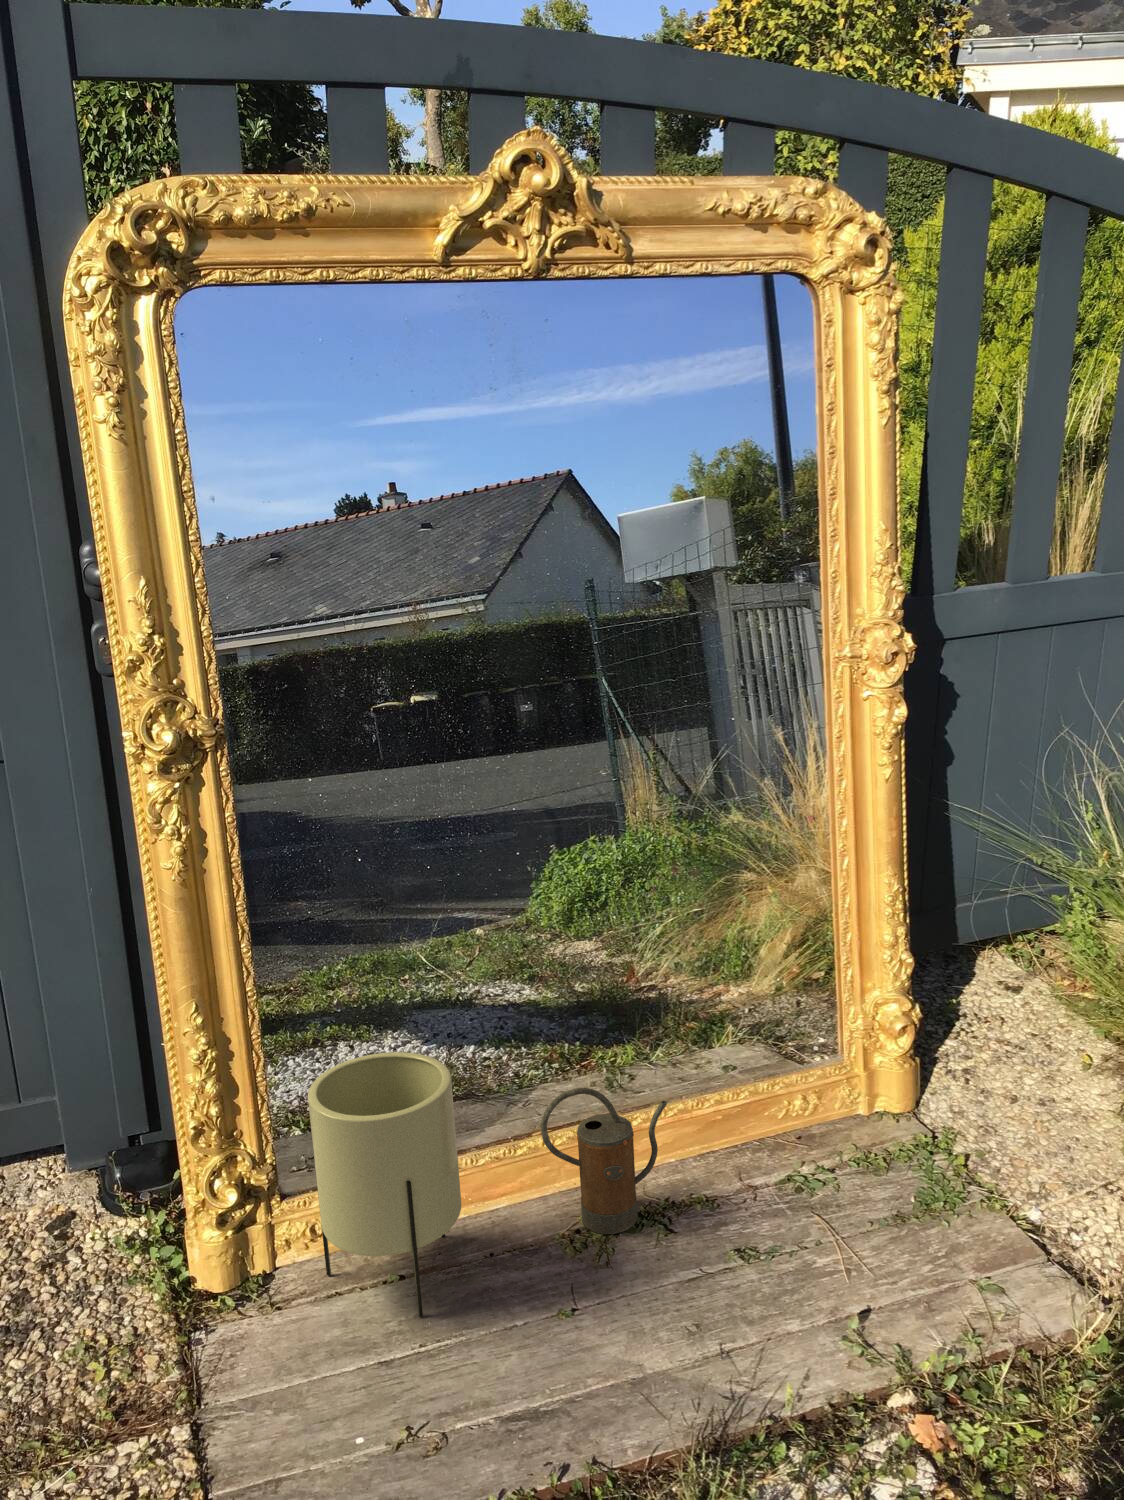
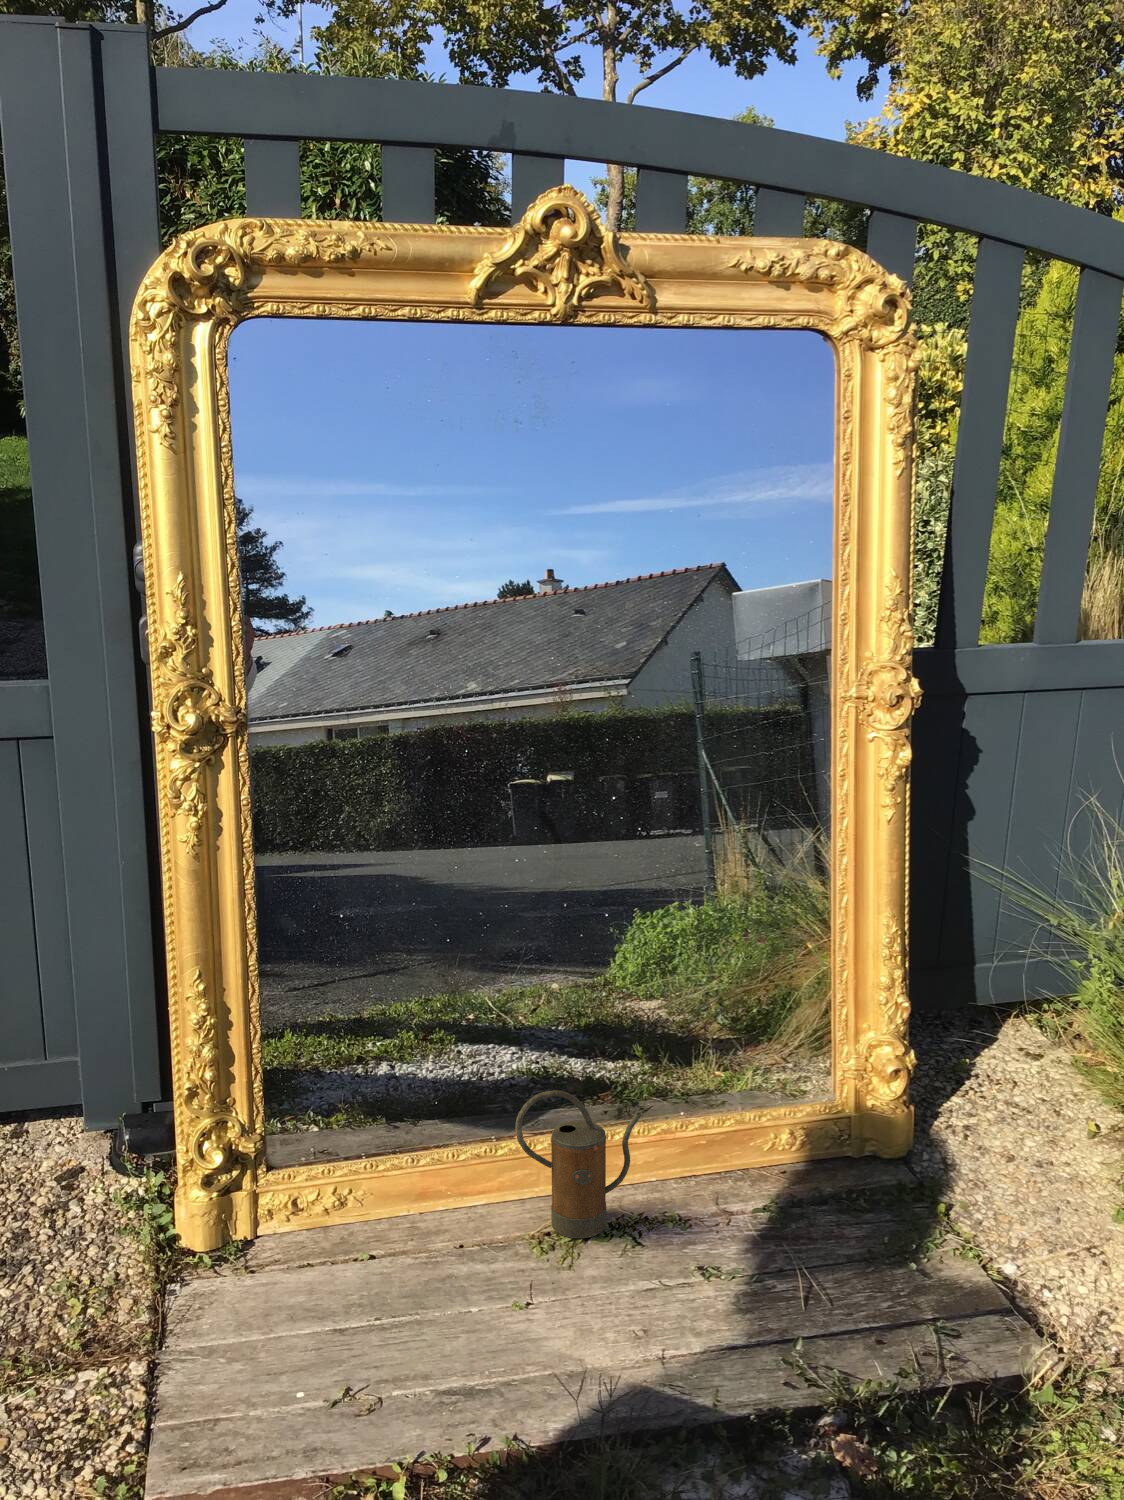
planter: present [308,1052,461,1317] -> none [292,1039,431,1292]

